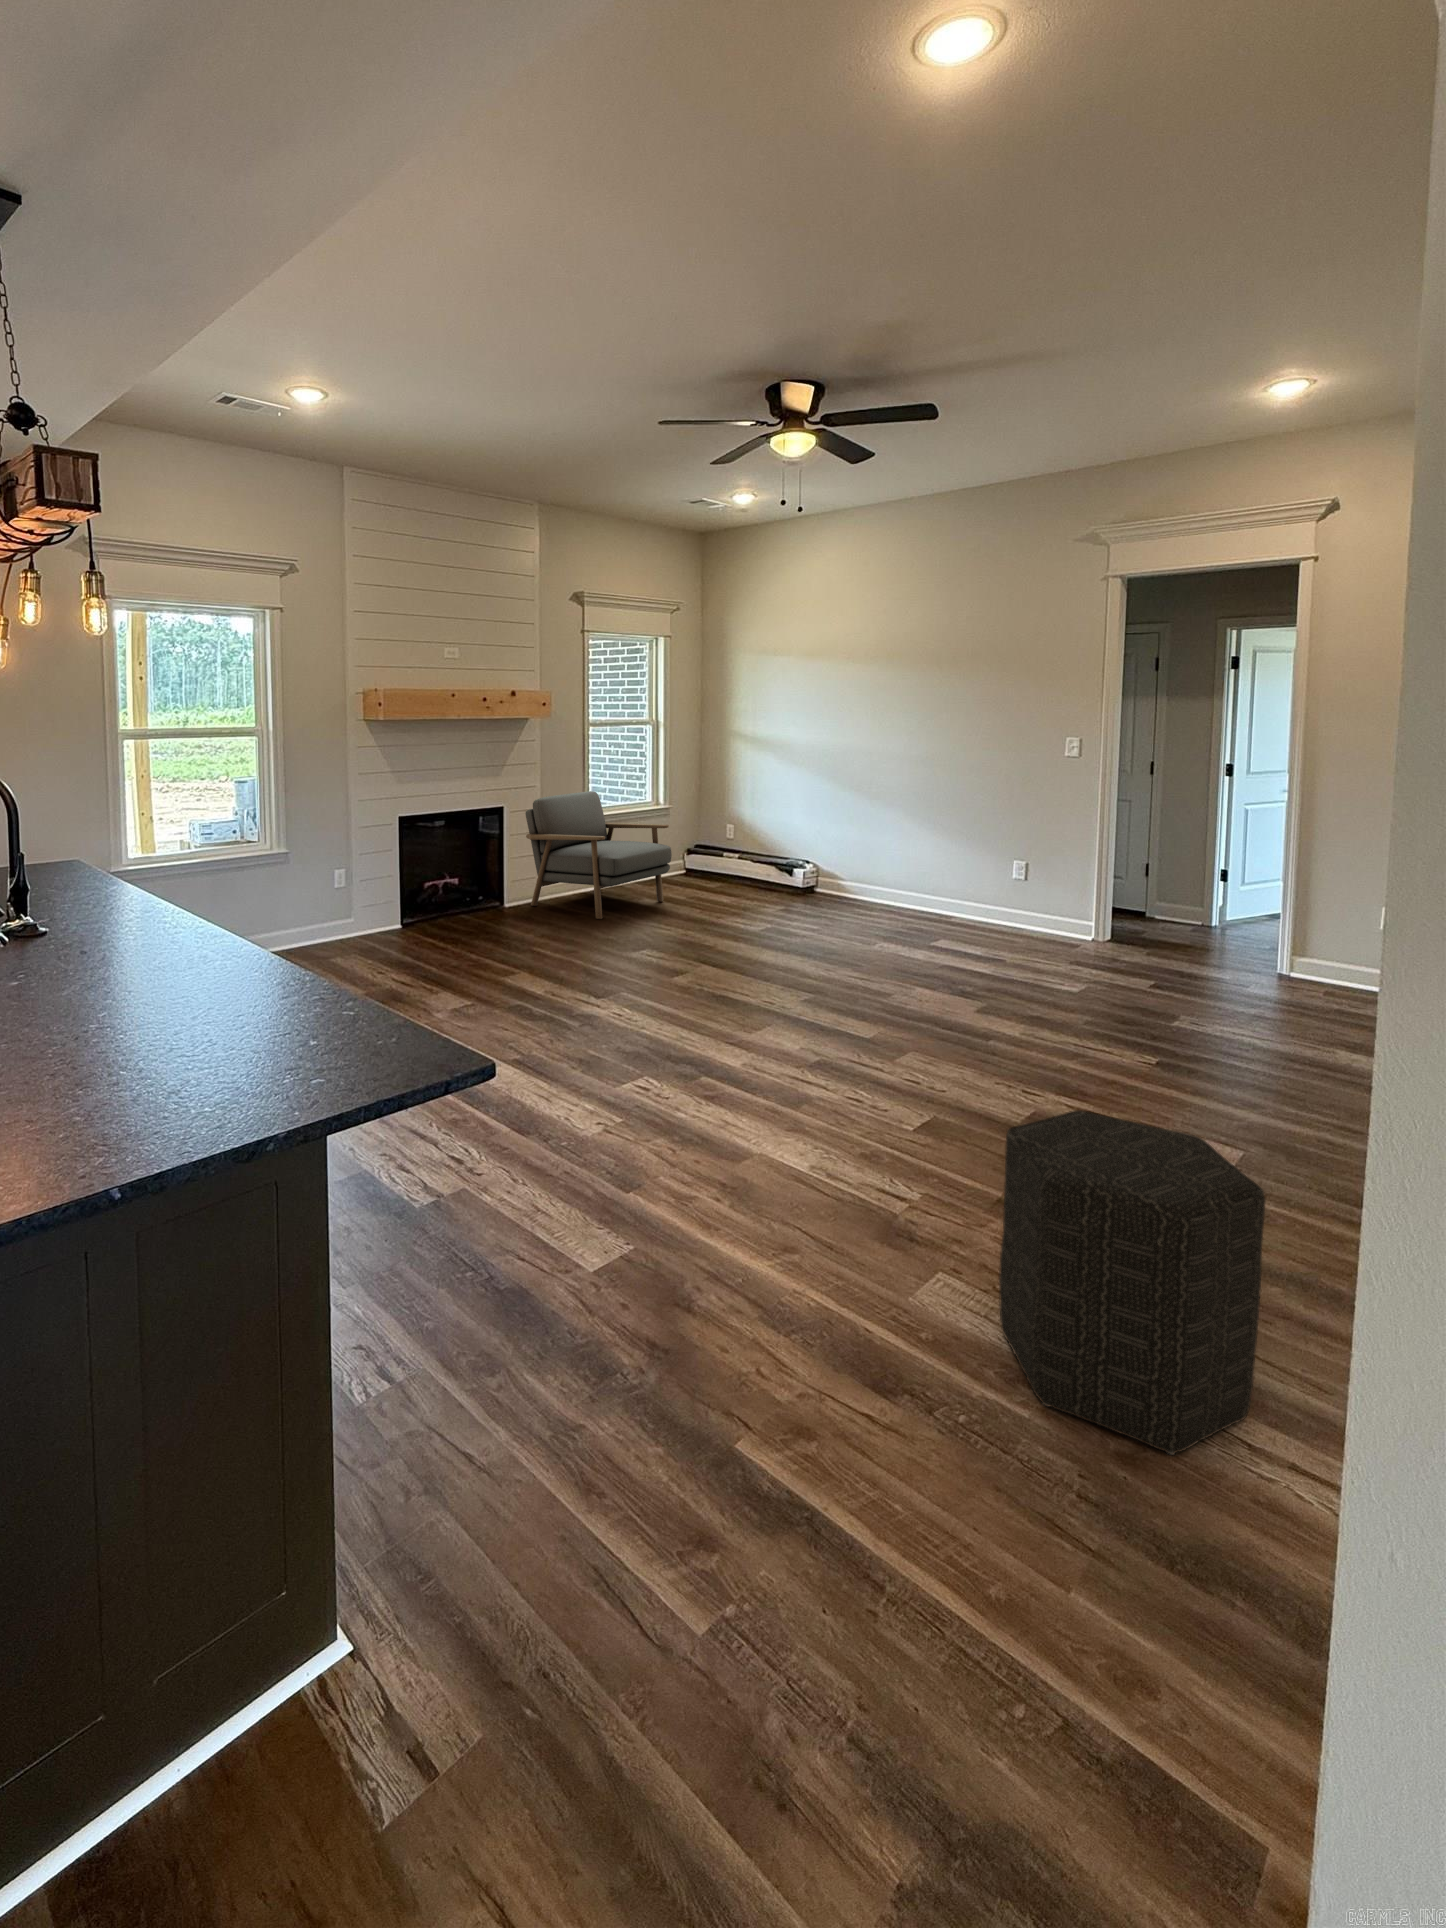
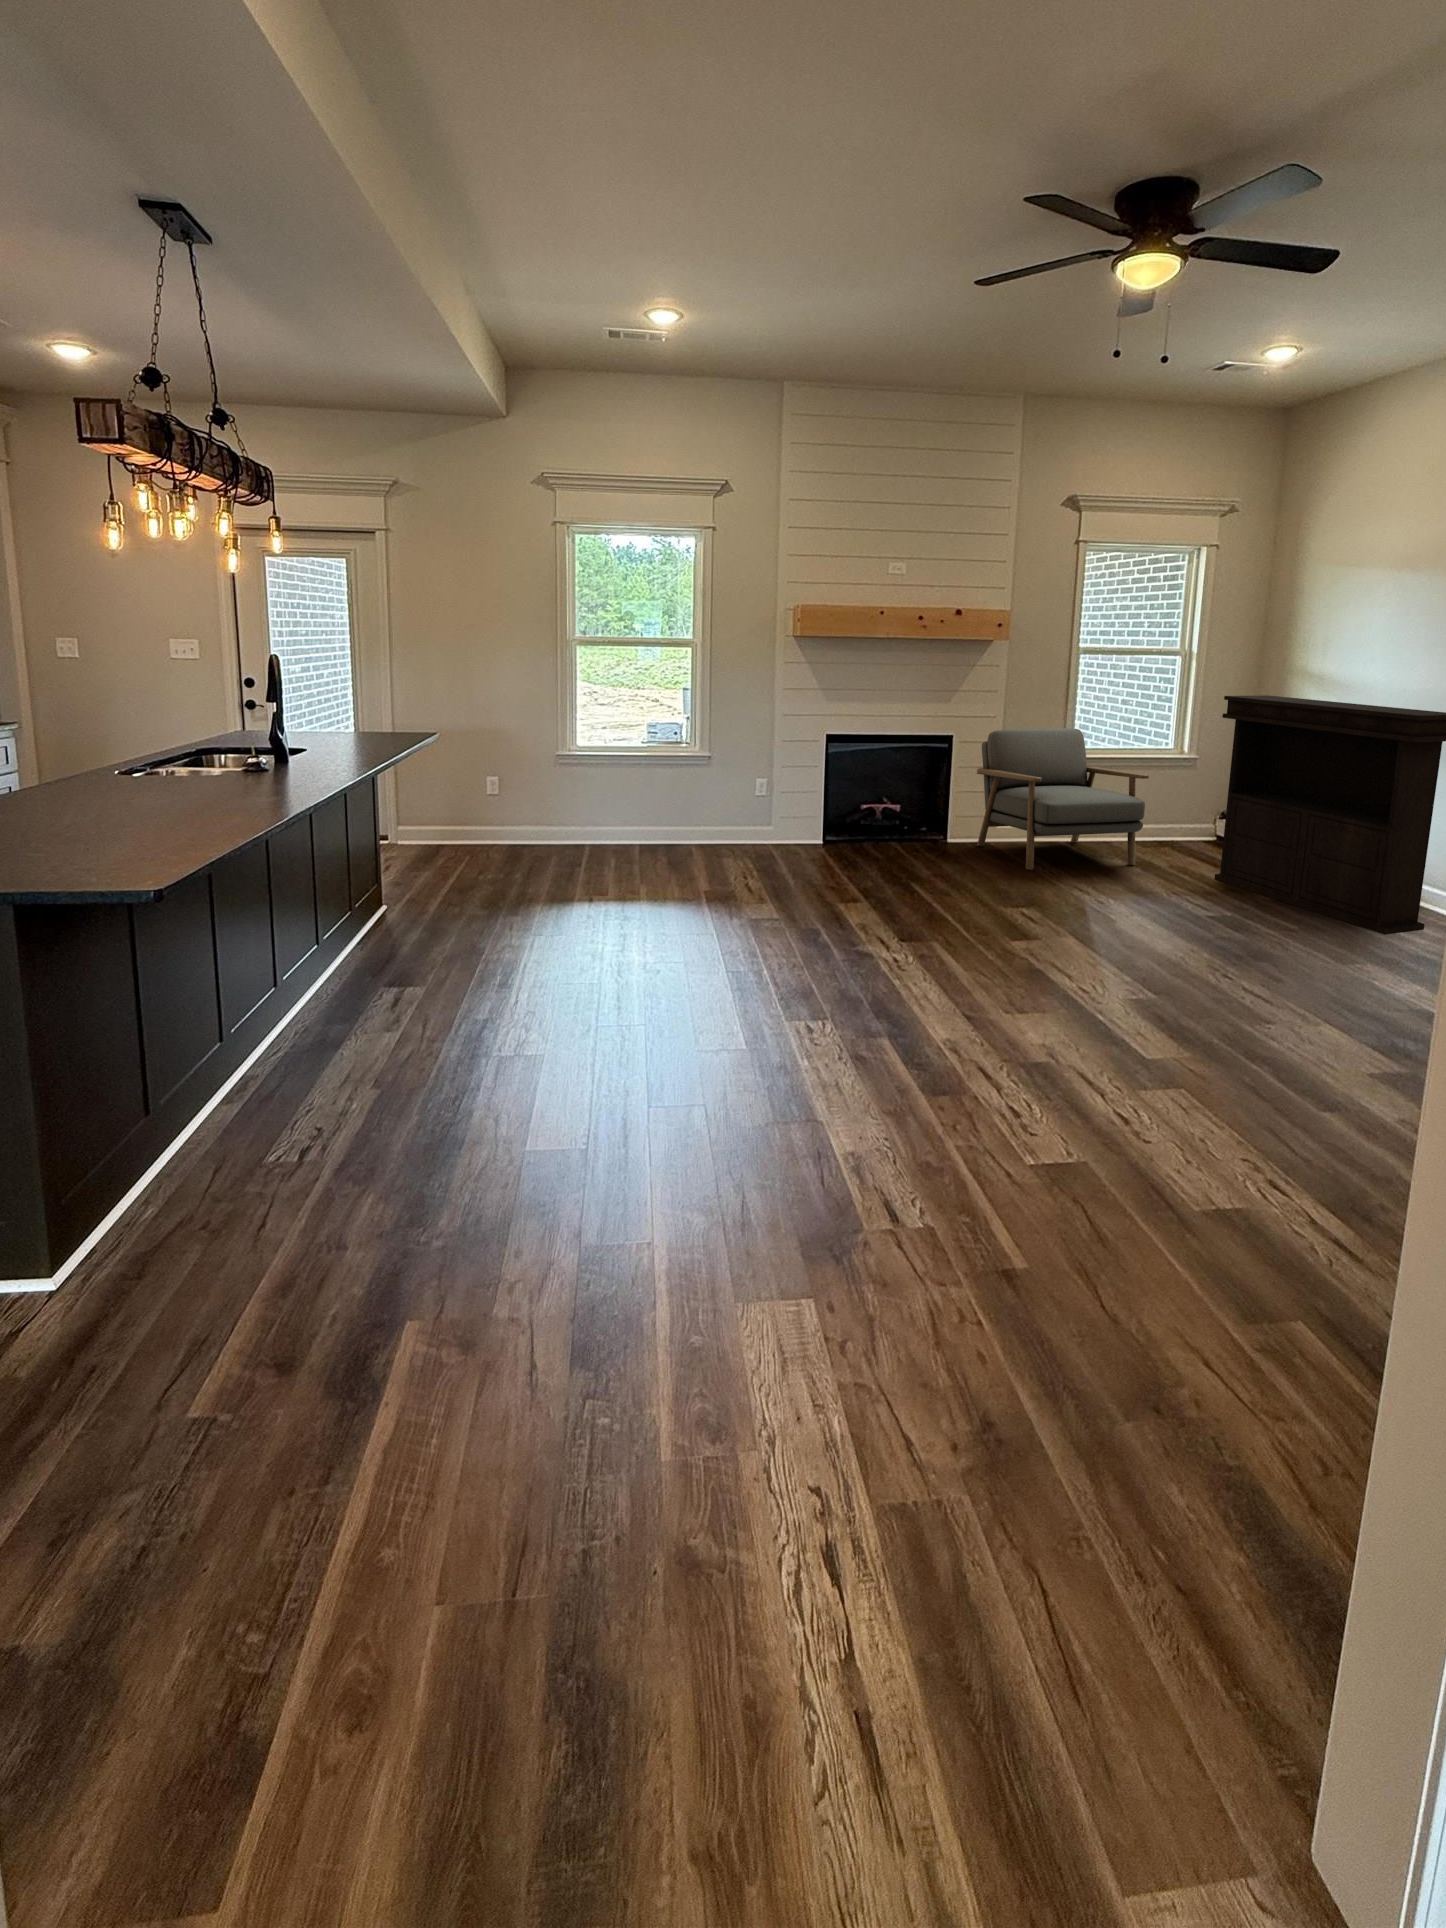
console table: none [721,753,891,923] -> present [1215,695,1446,935]
ottoman: present [999,1110,1265,1455] -> none [692,1137,1000,1615]

